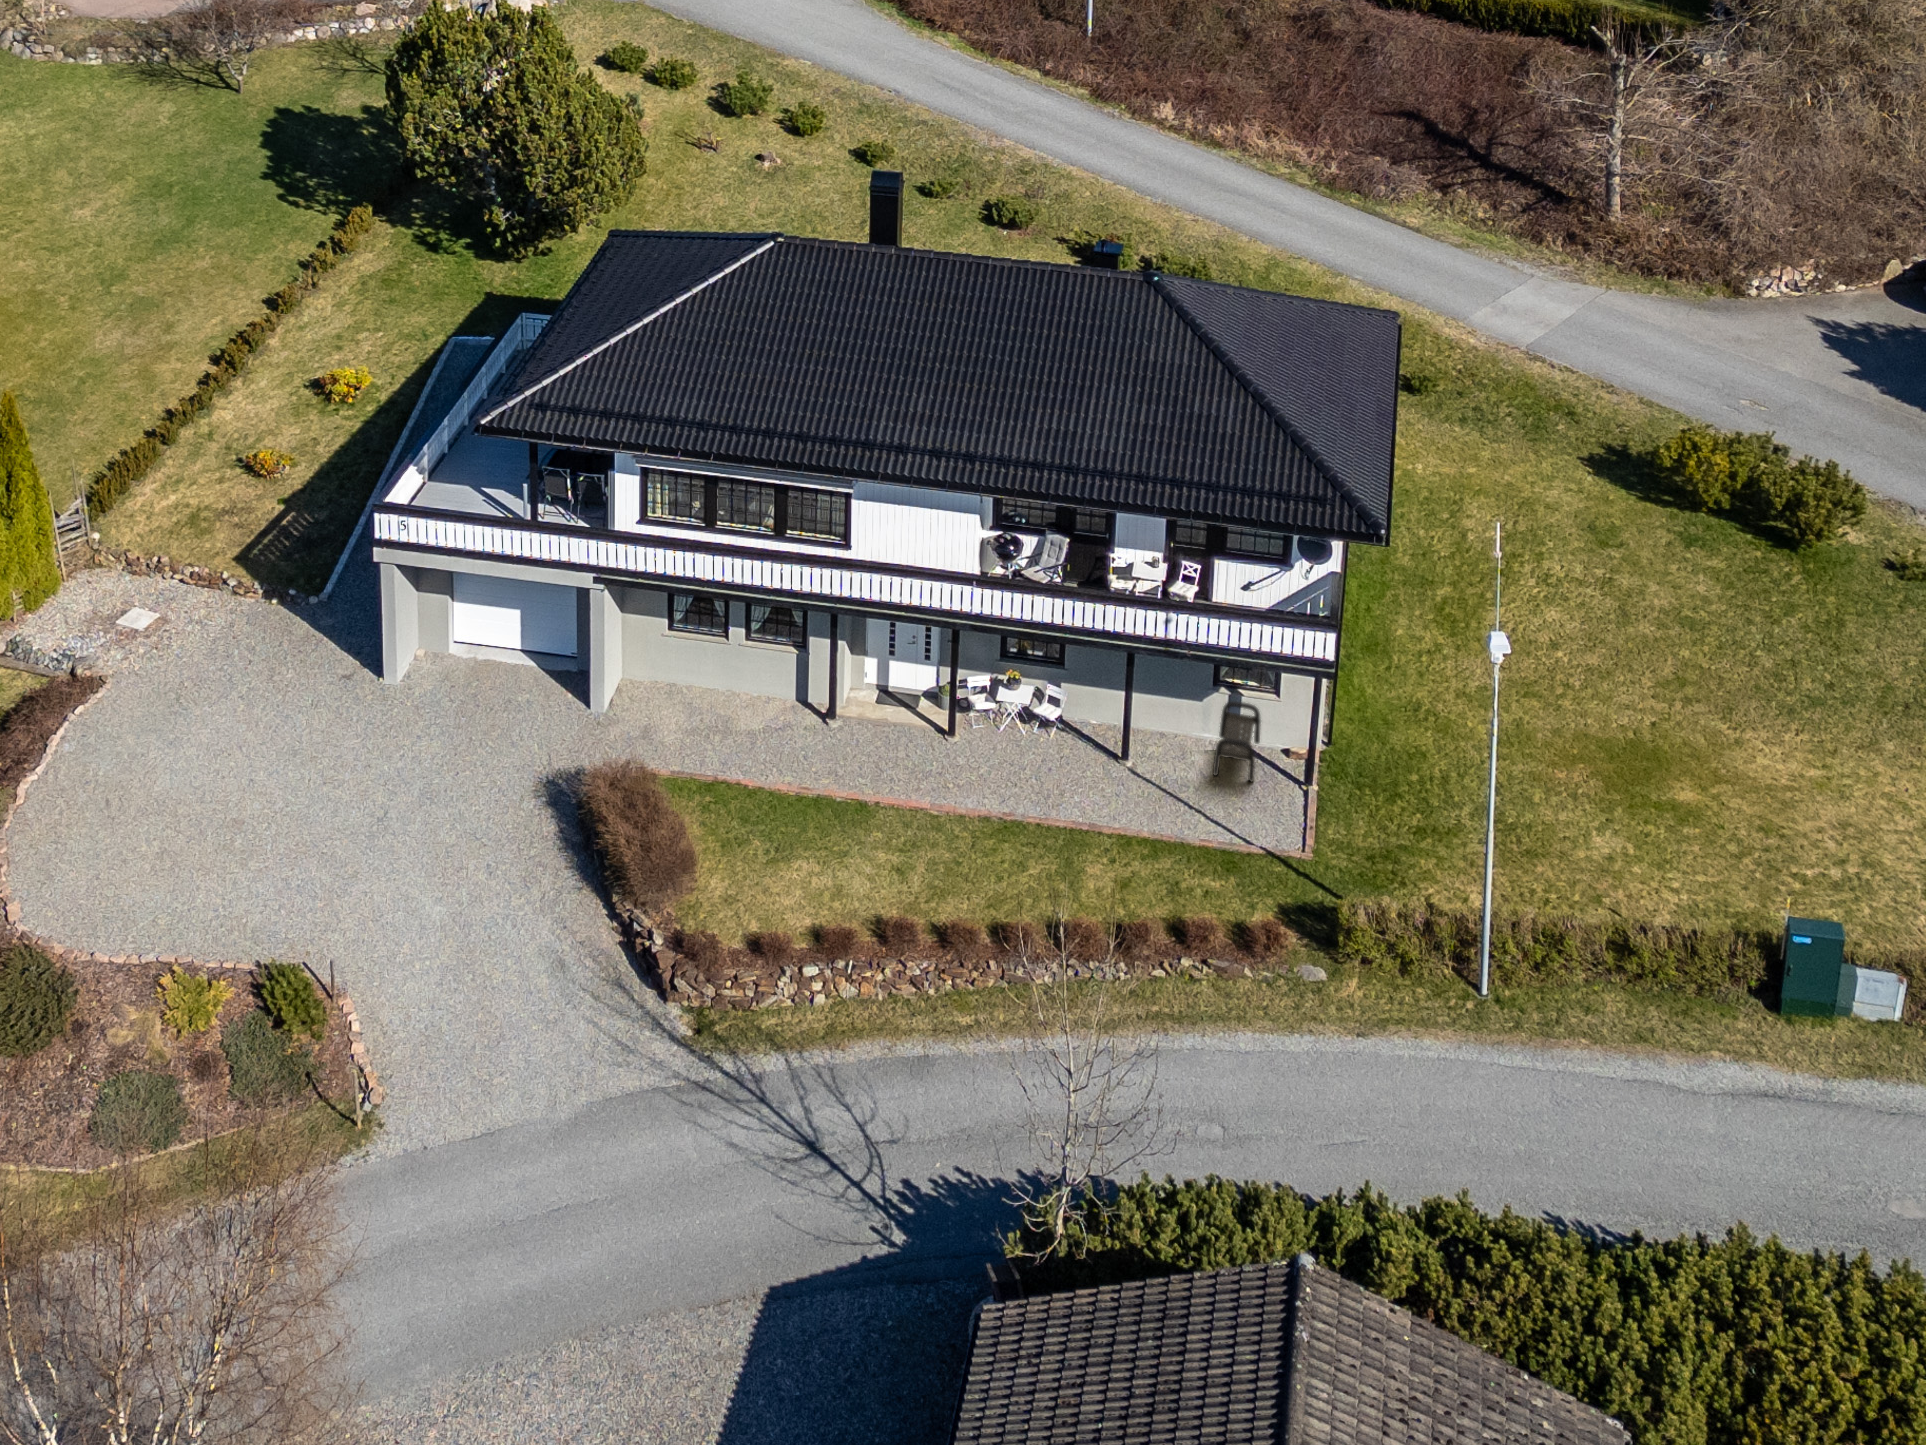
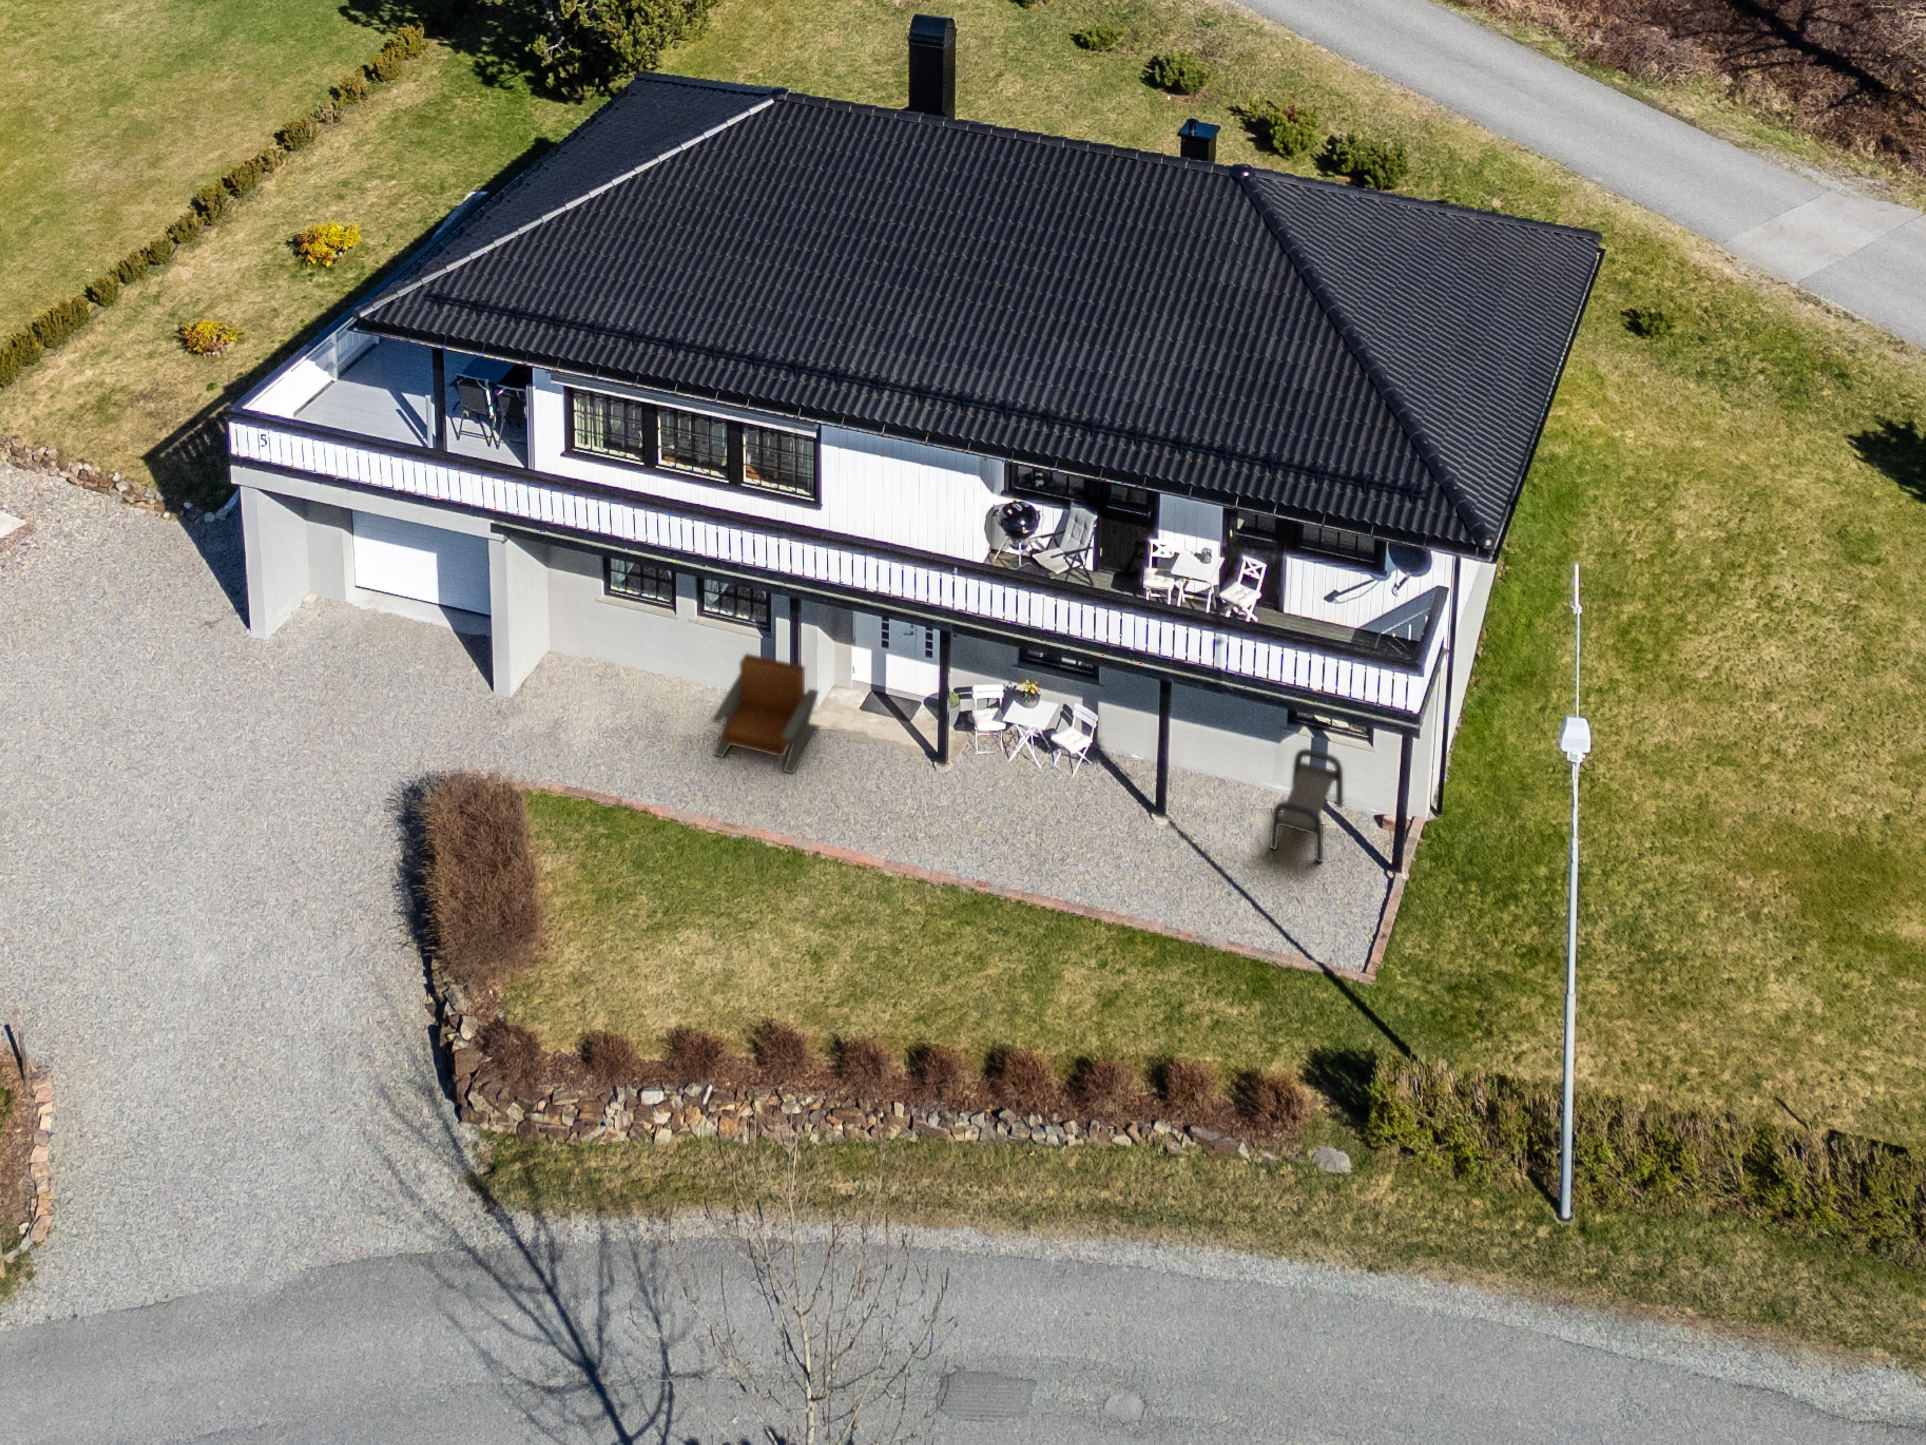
lounge chair: none [775,664,851,751] -> present [712,654,819,773]

